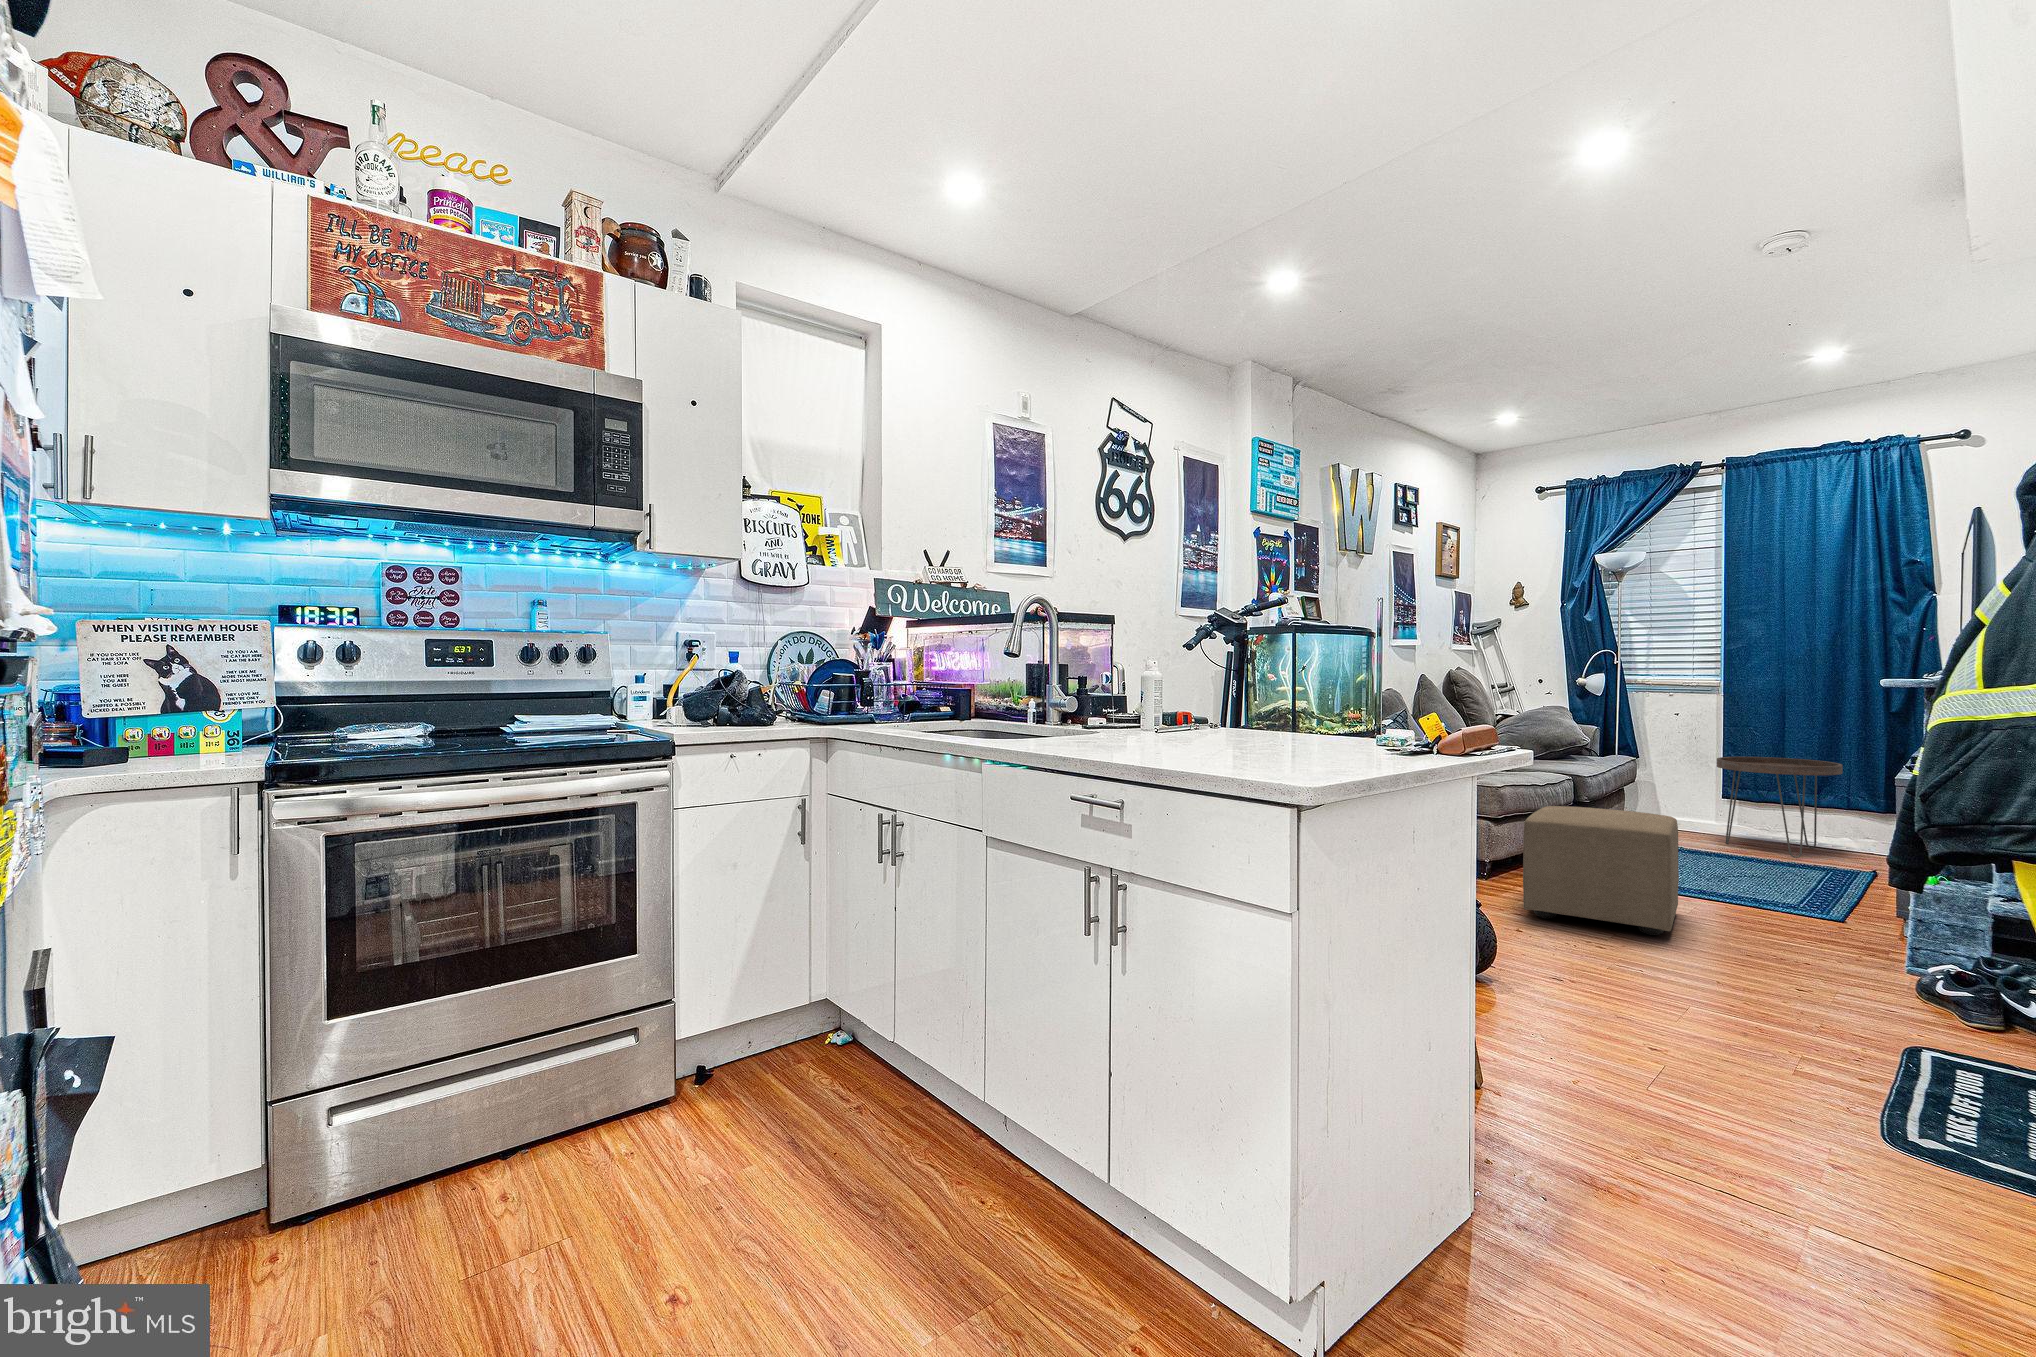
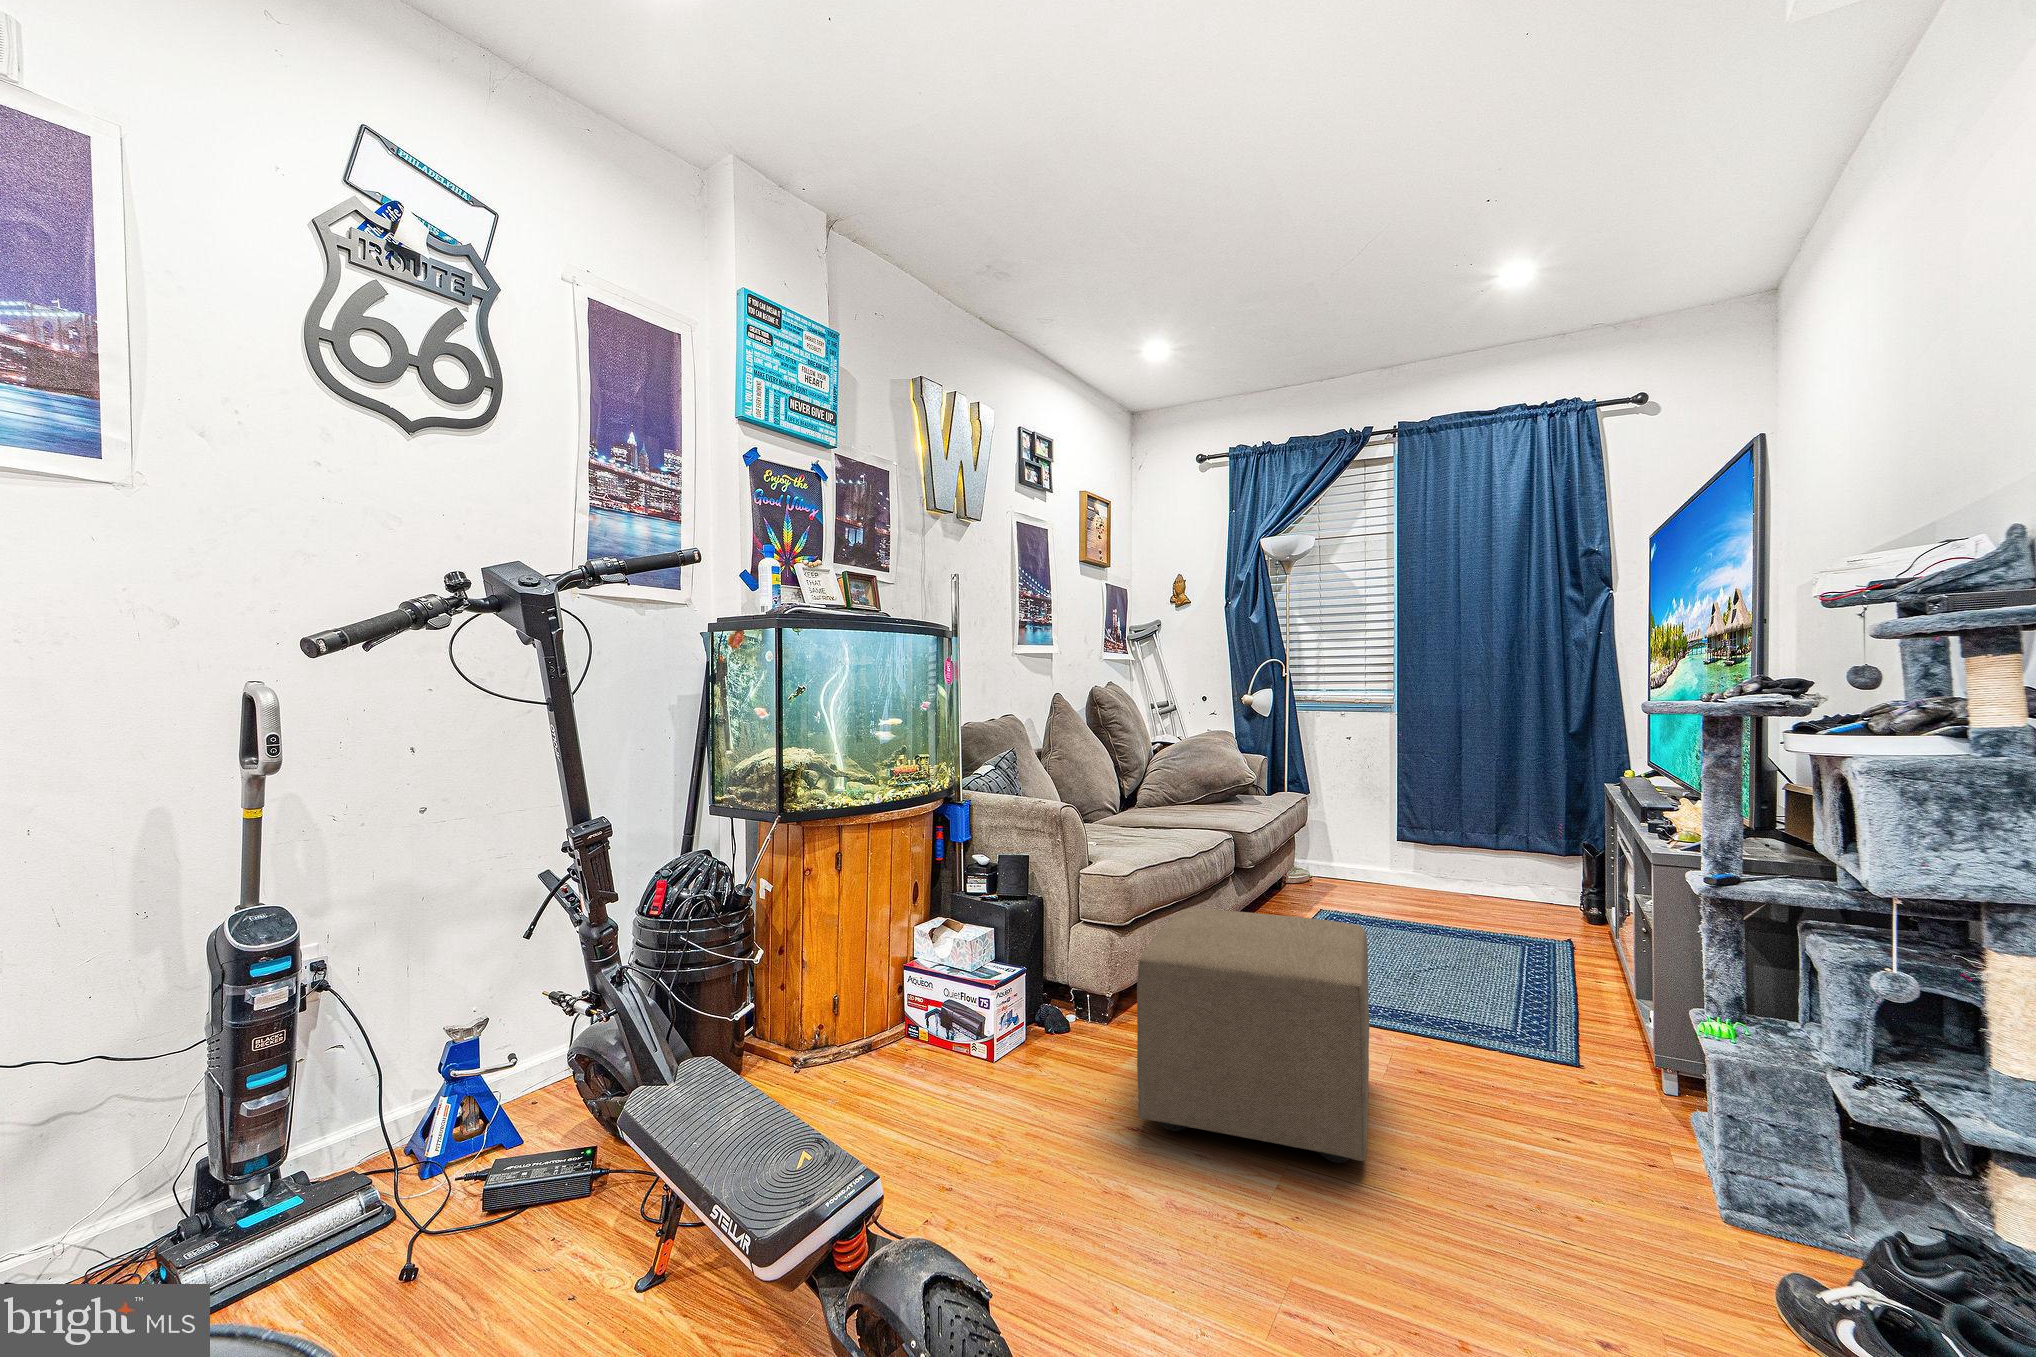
side table: present [1717,757,1843,858] -> none [1395,792,1530,926]

